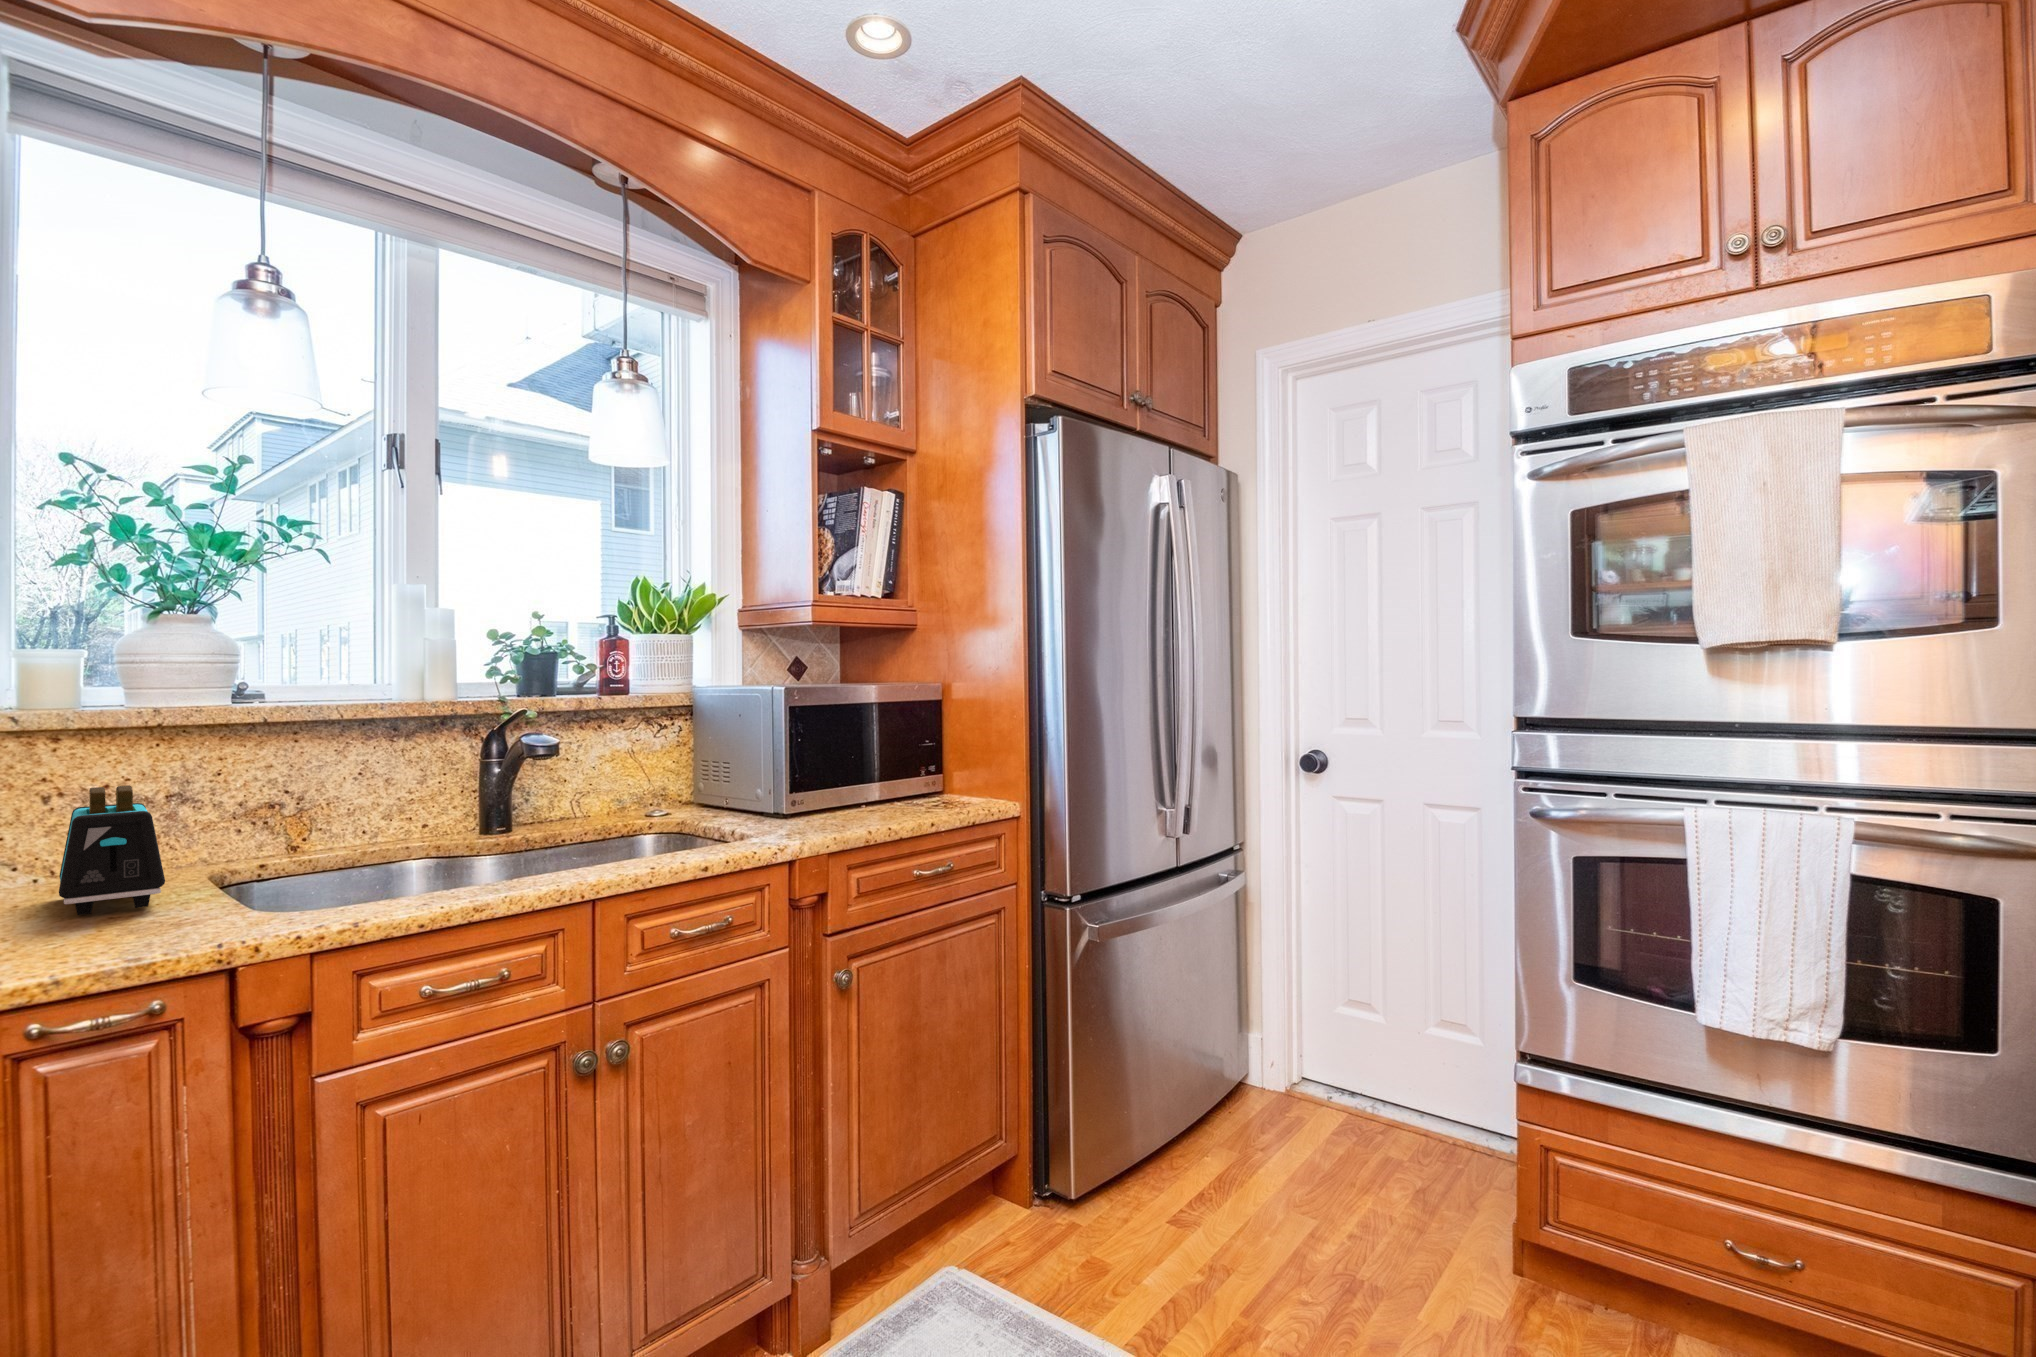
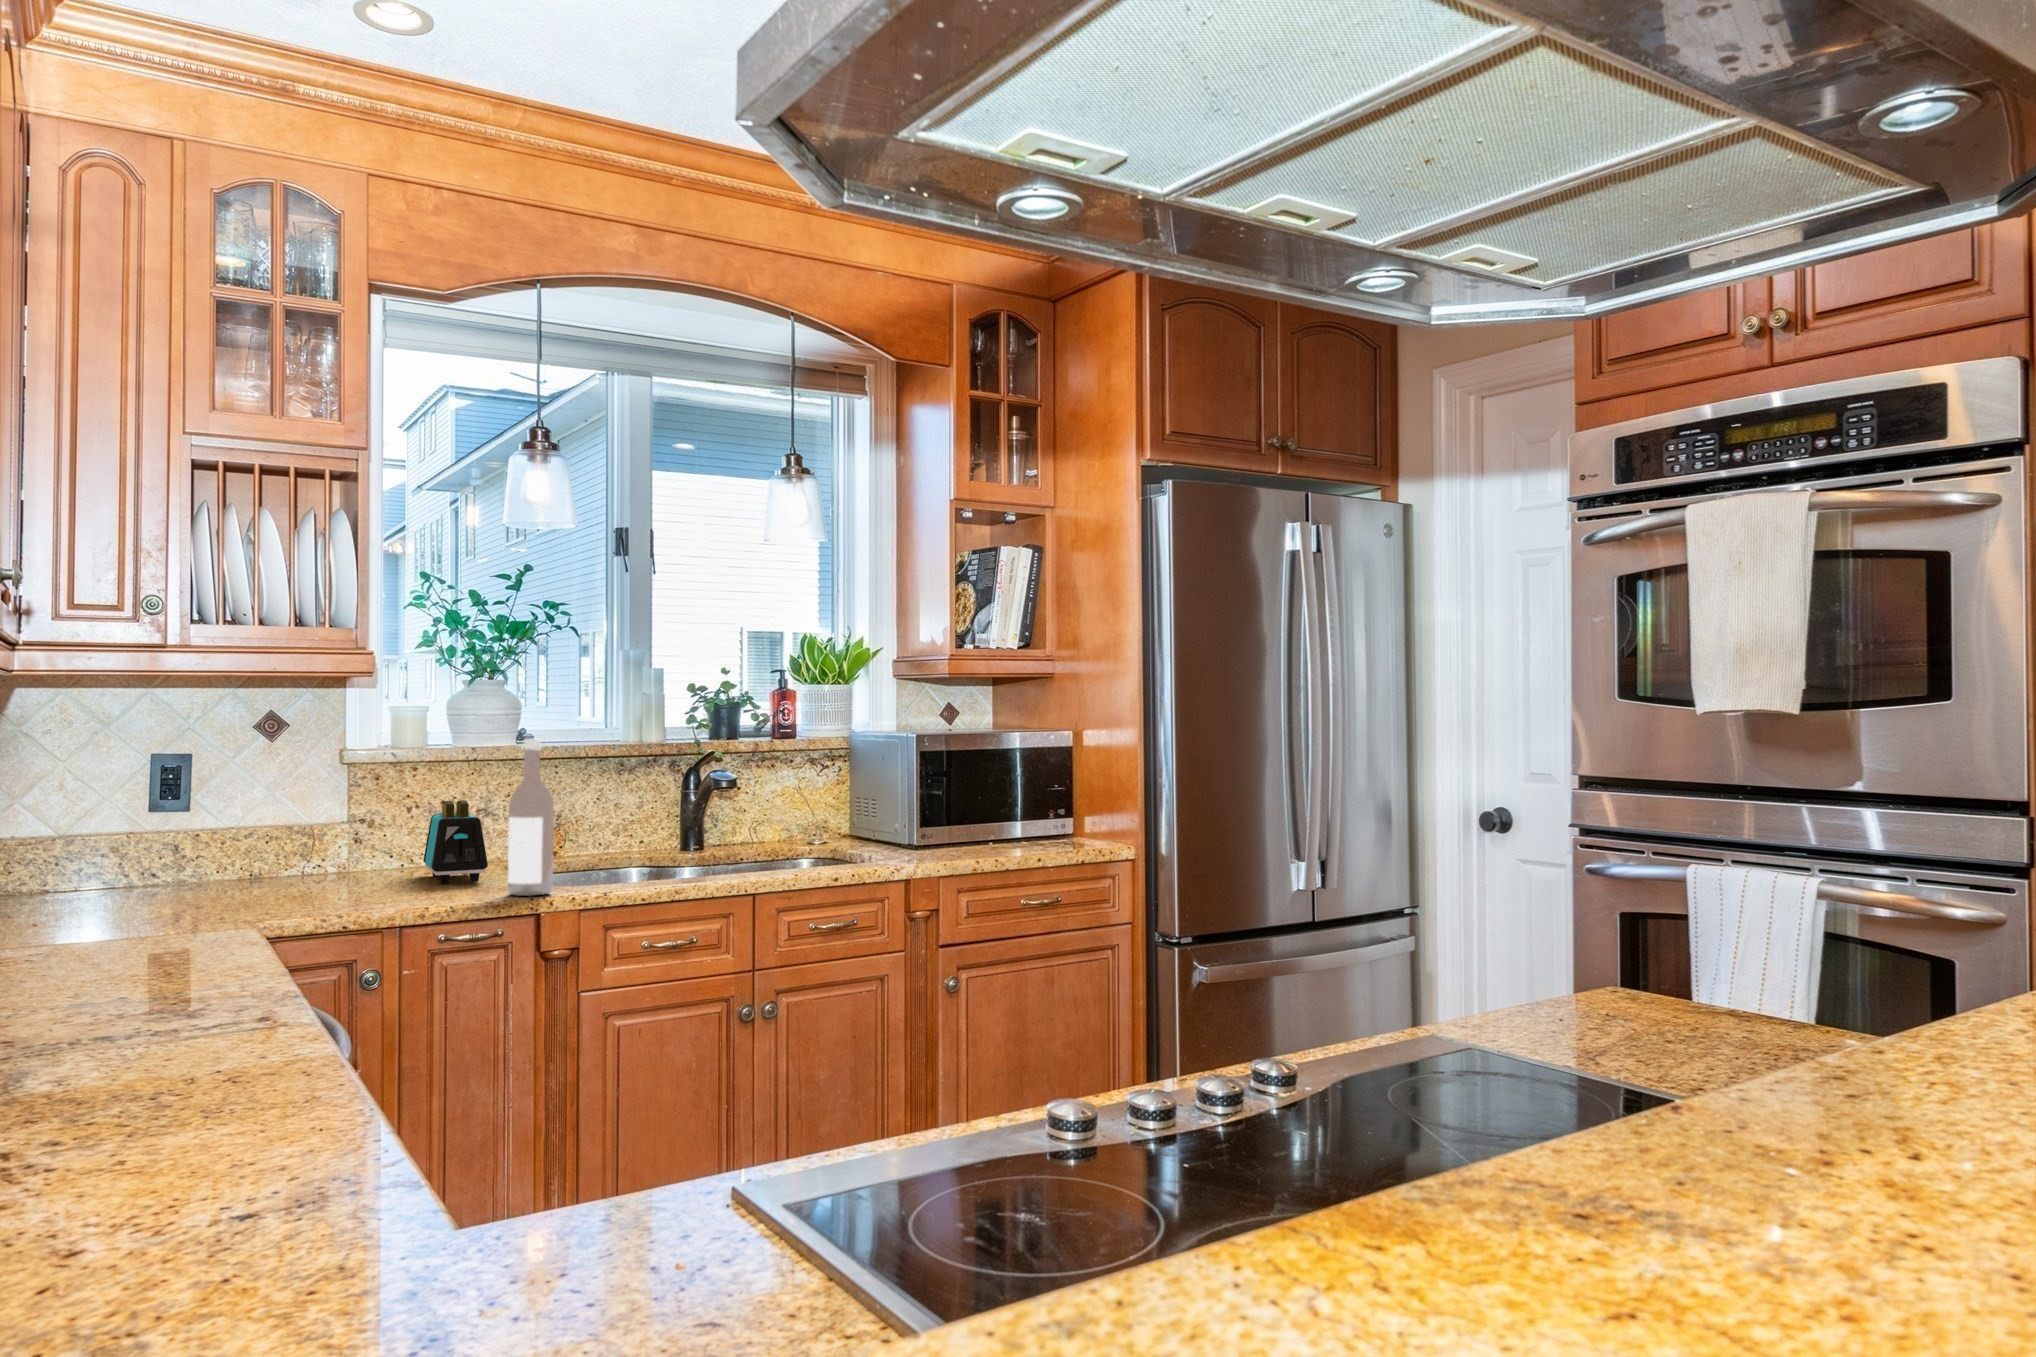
wine bottle: none [187,692,270,936] -> present [508,739,554,896]

